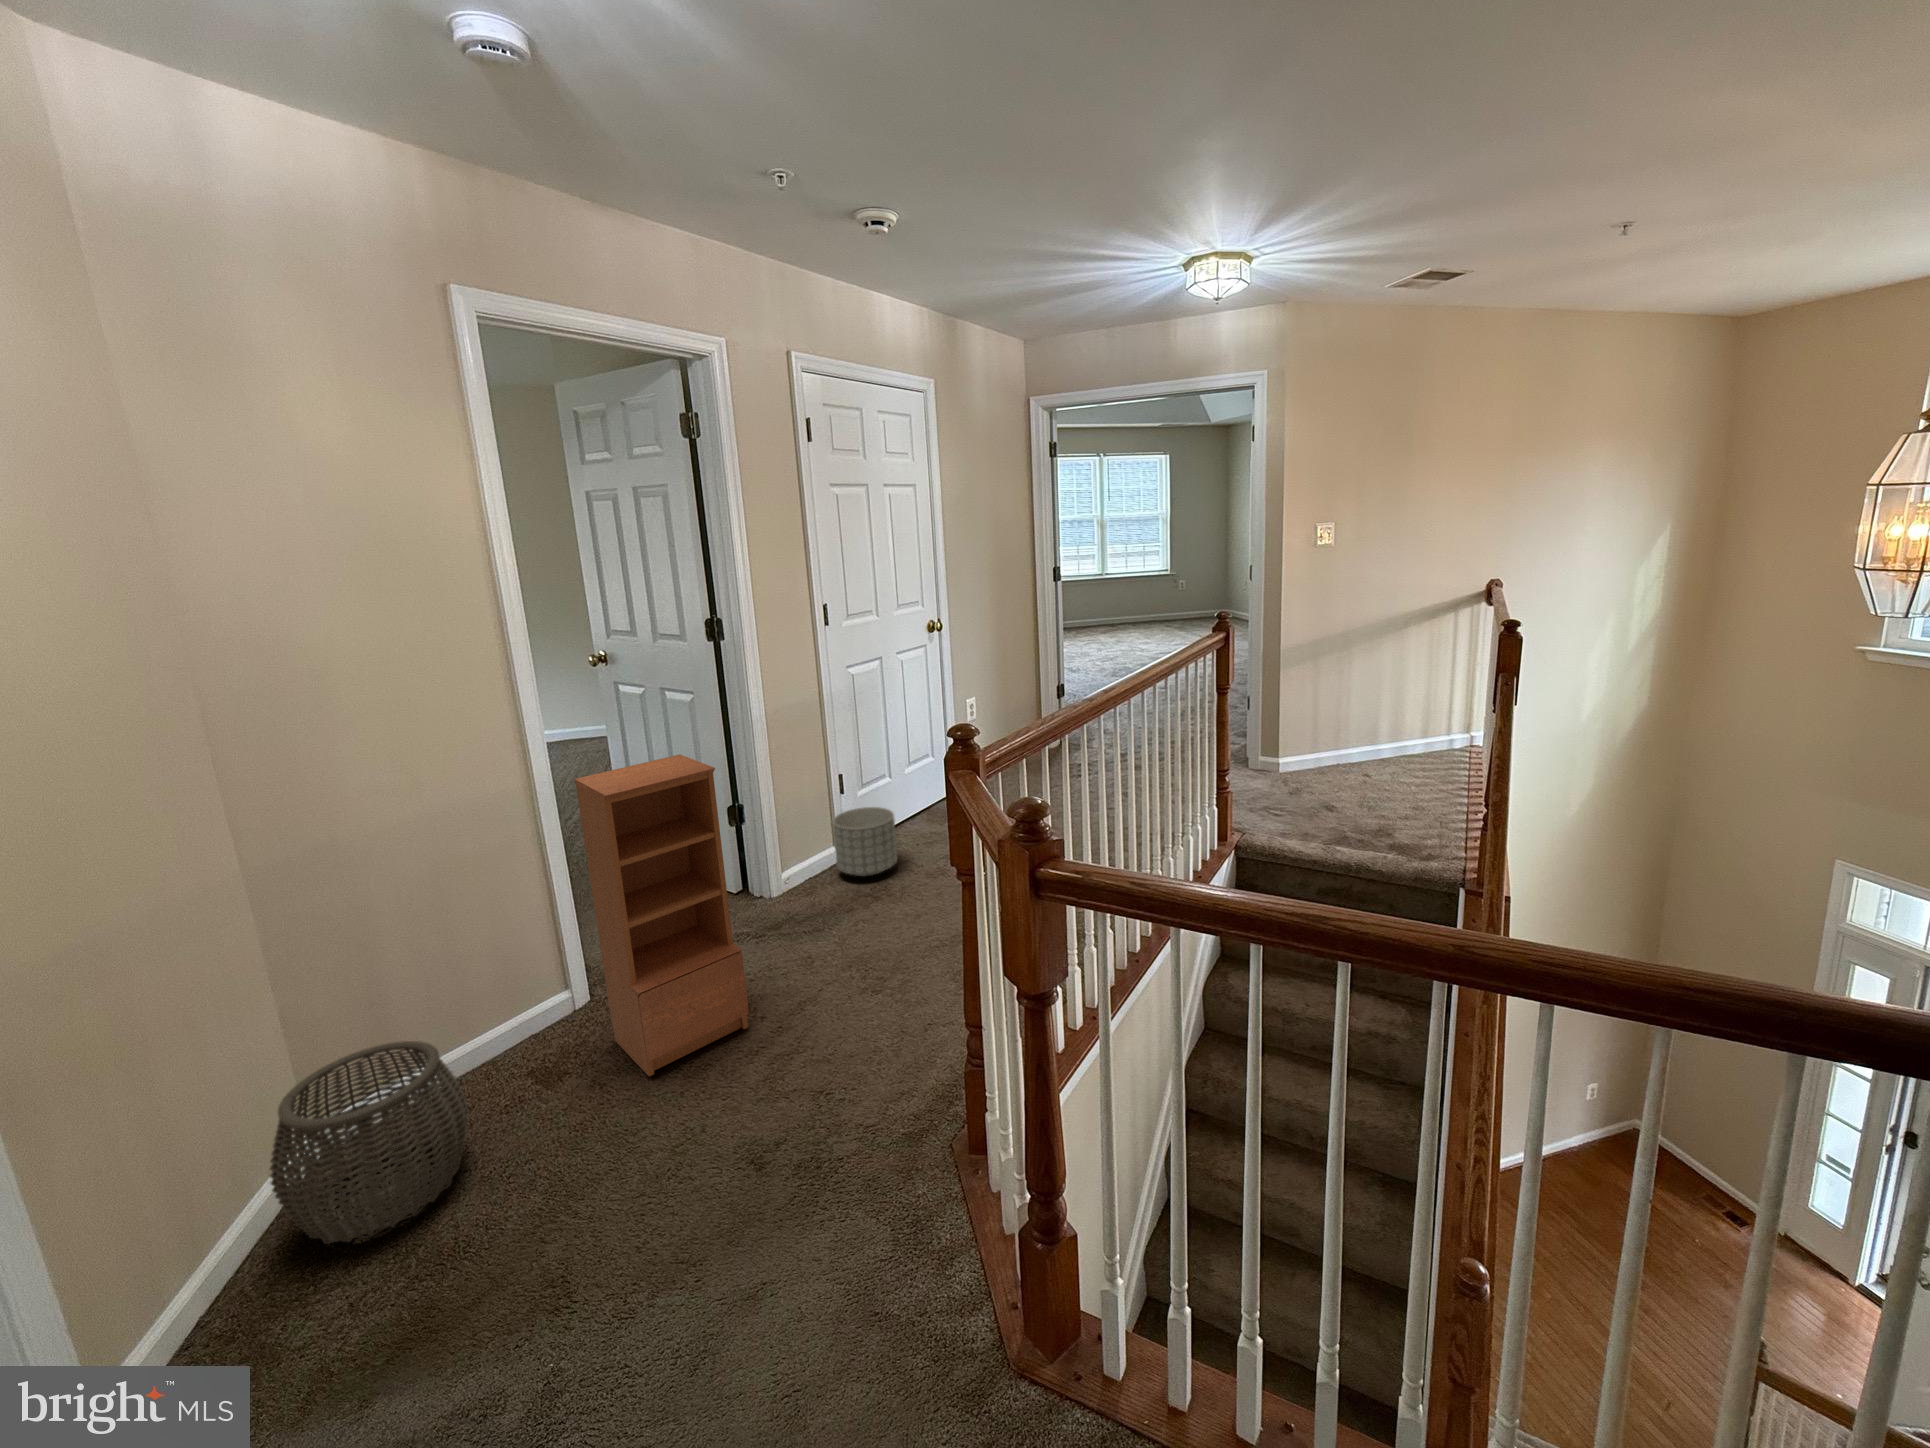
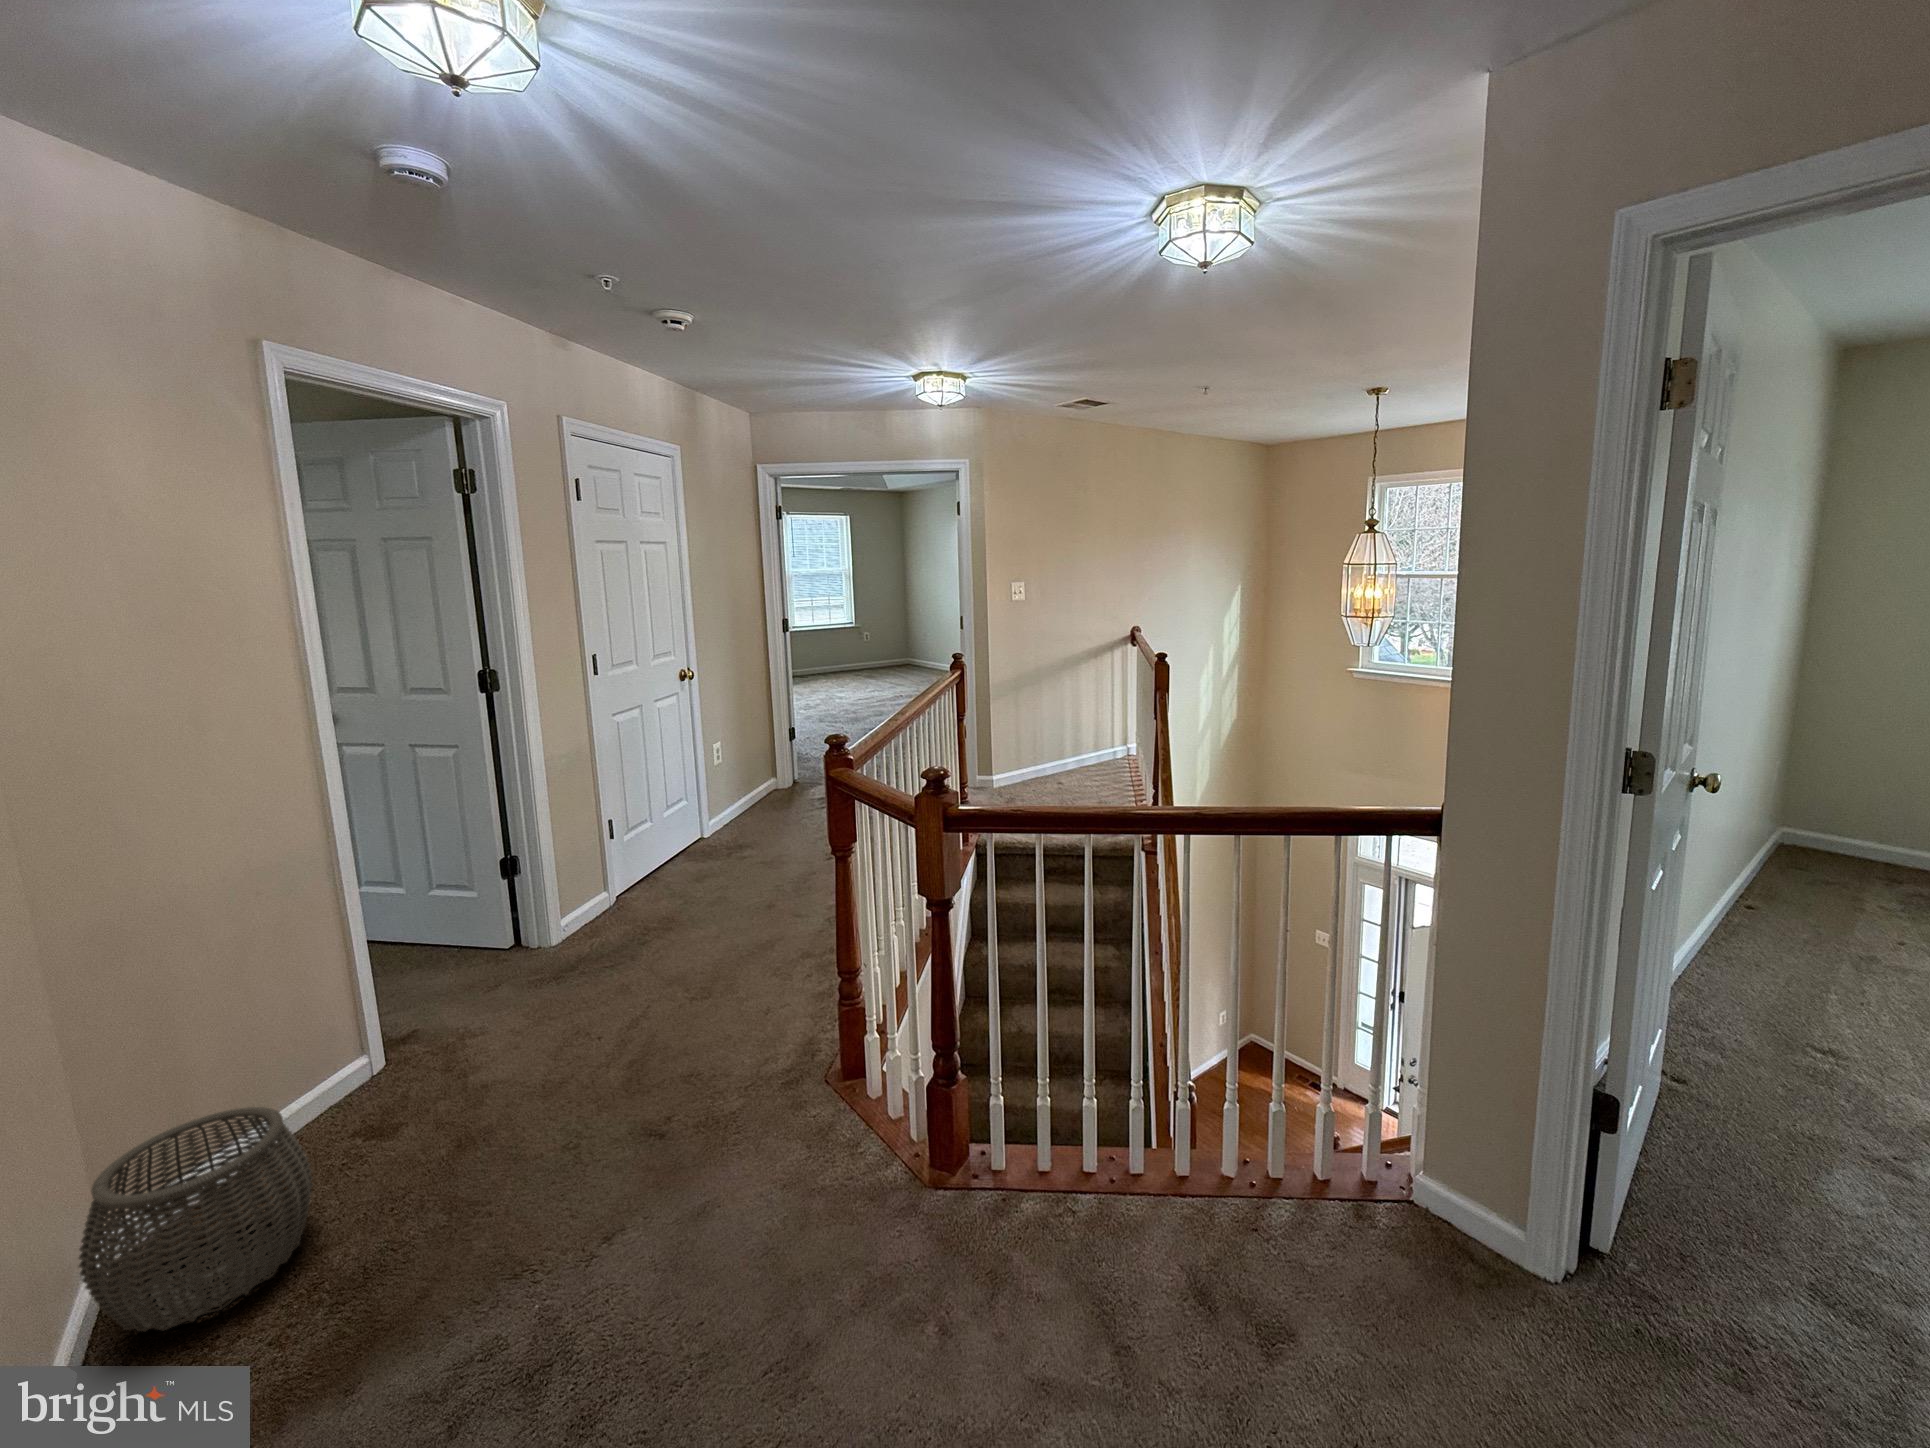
bookcase: present [574,754,749,1076] -> none [393,797,582,1109]
planter: present [833,807,897,877] -> none [610,846,677,913]

